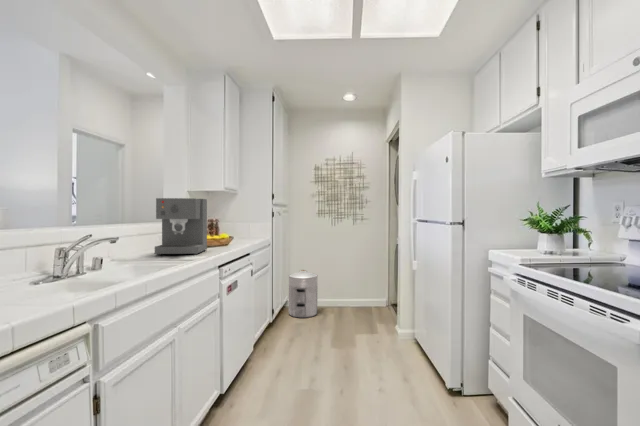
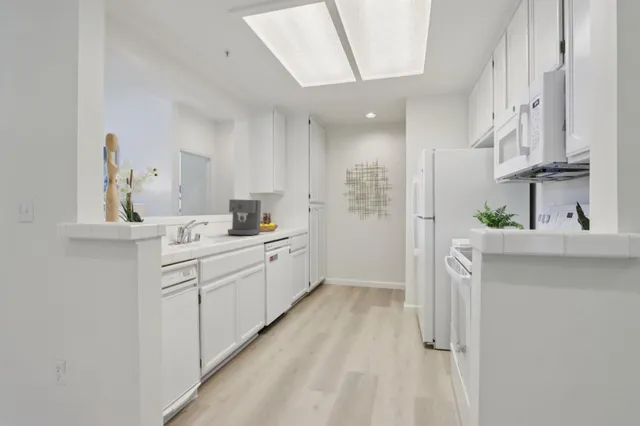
waste bin: present [289,270,318,318] -> none [323,255,346,291]

